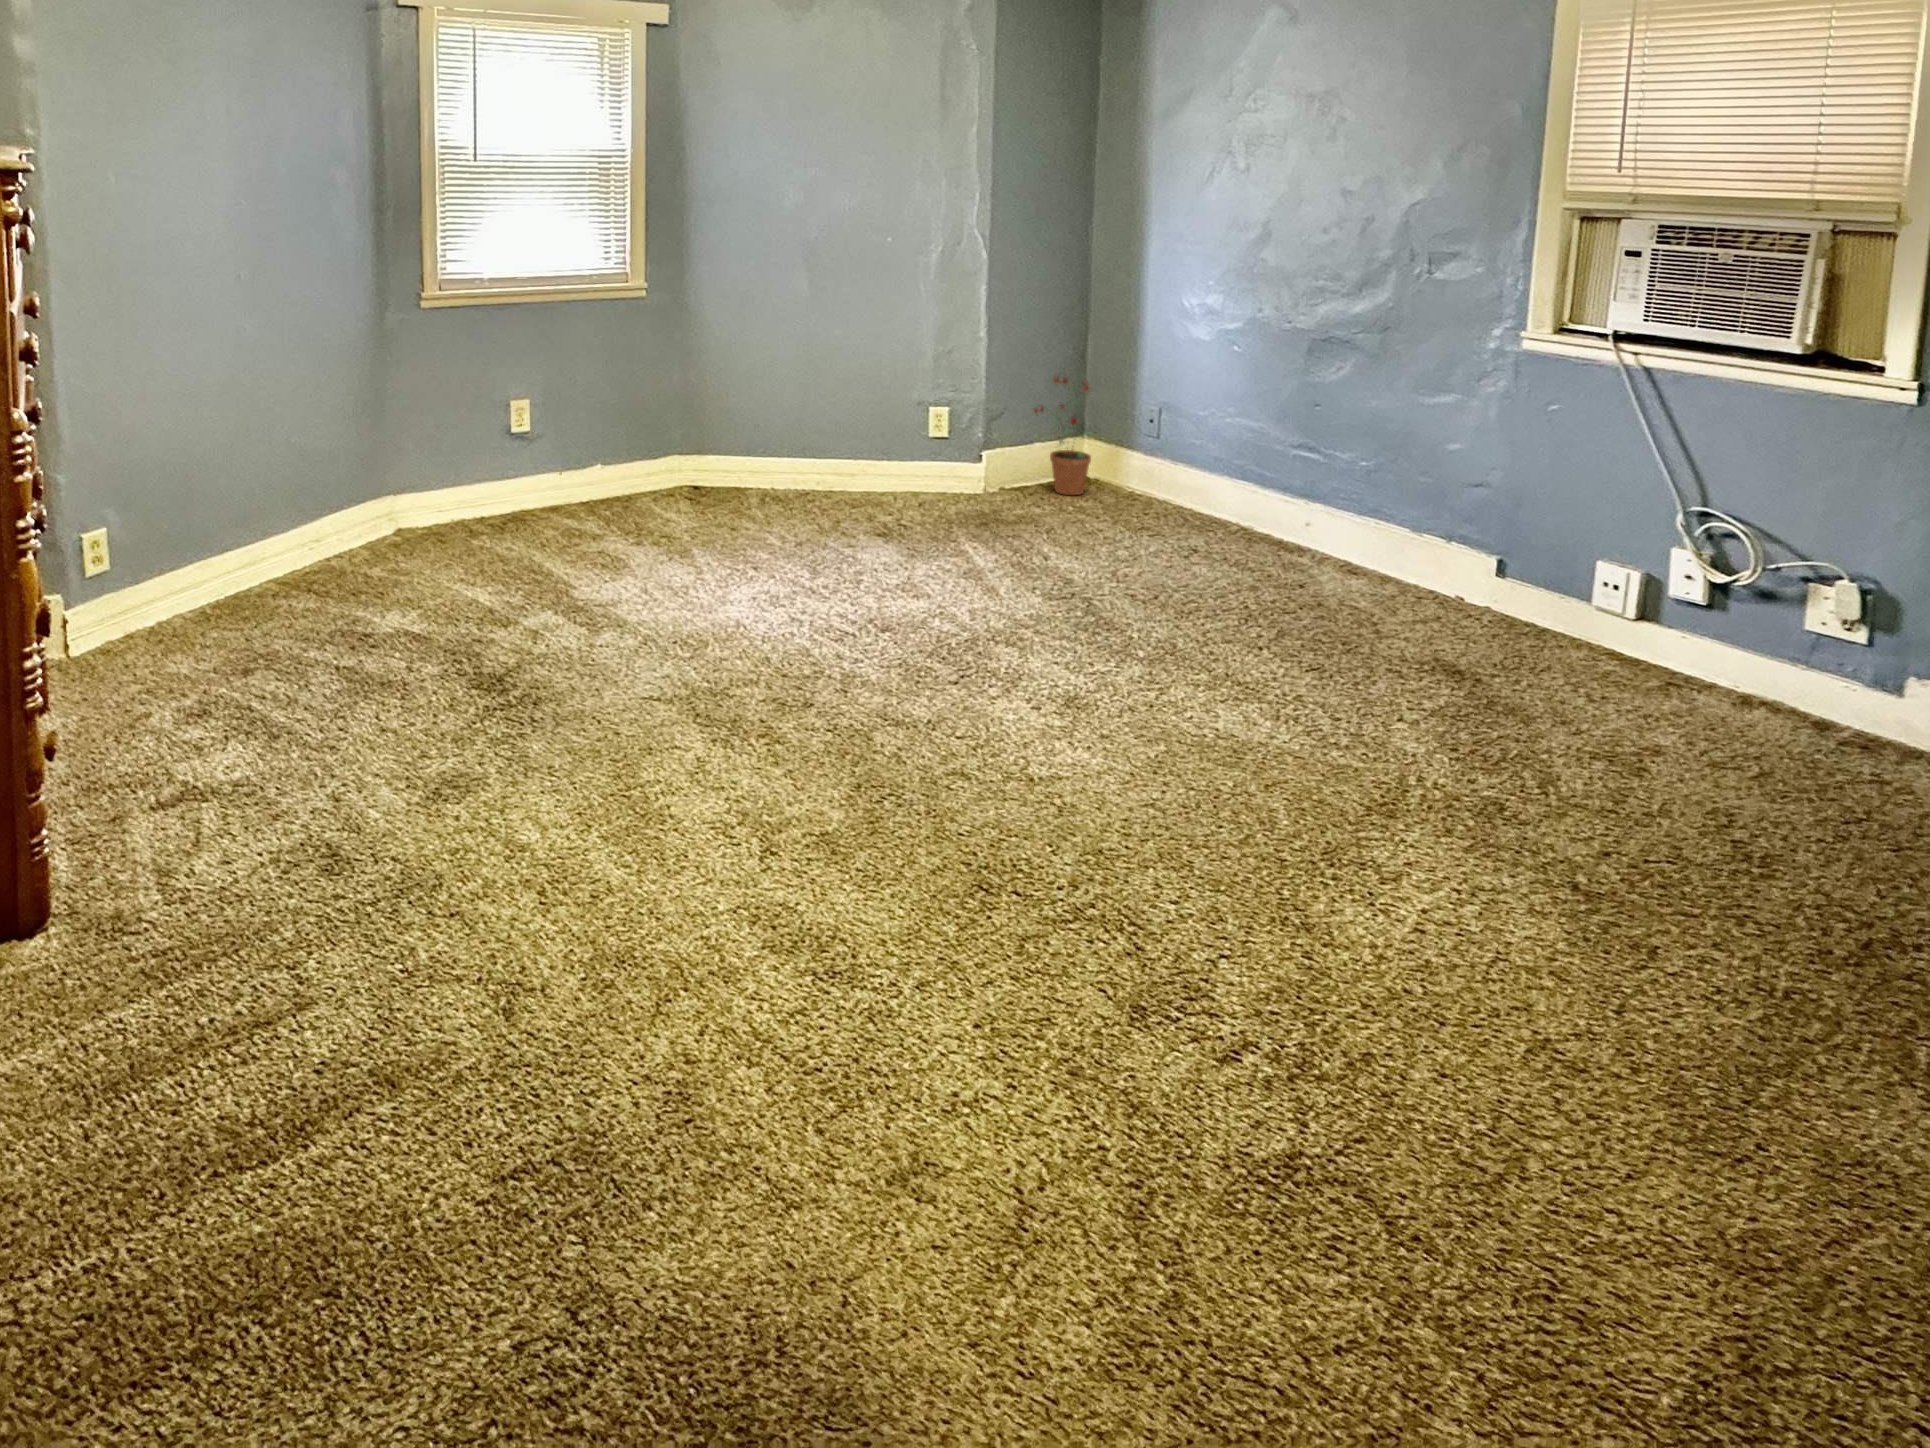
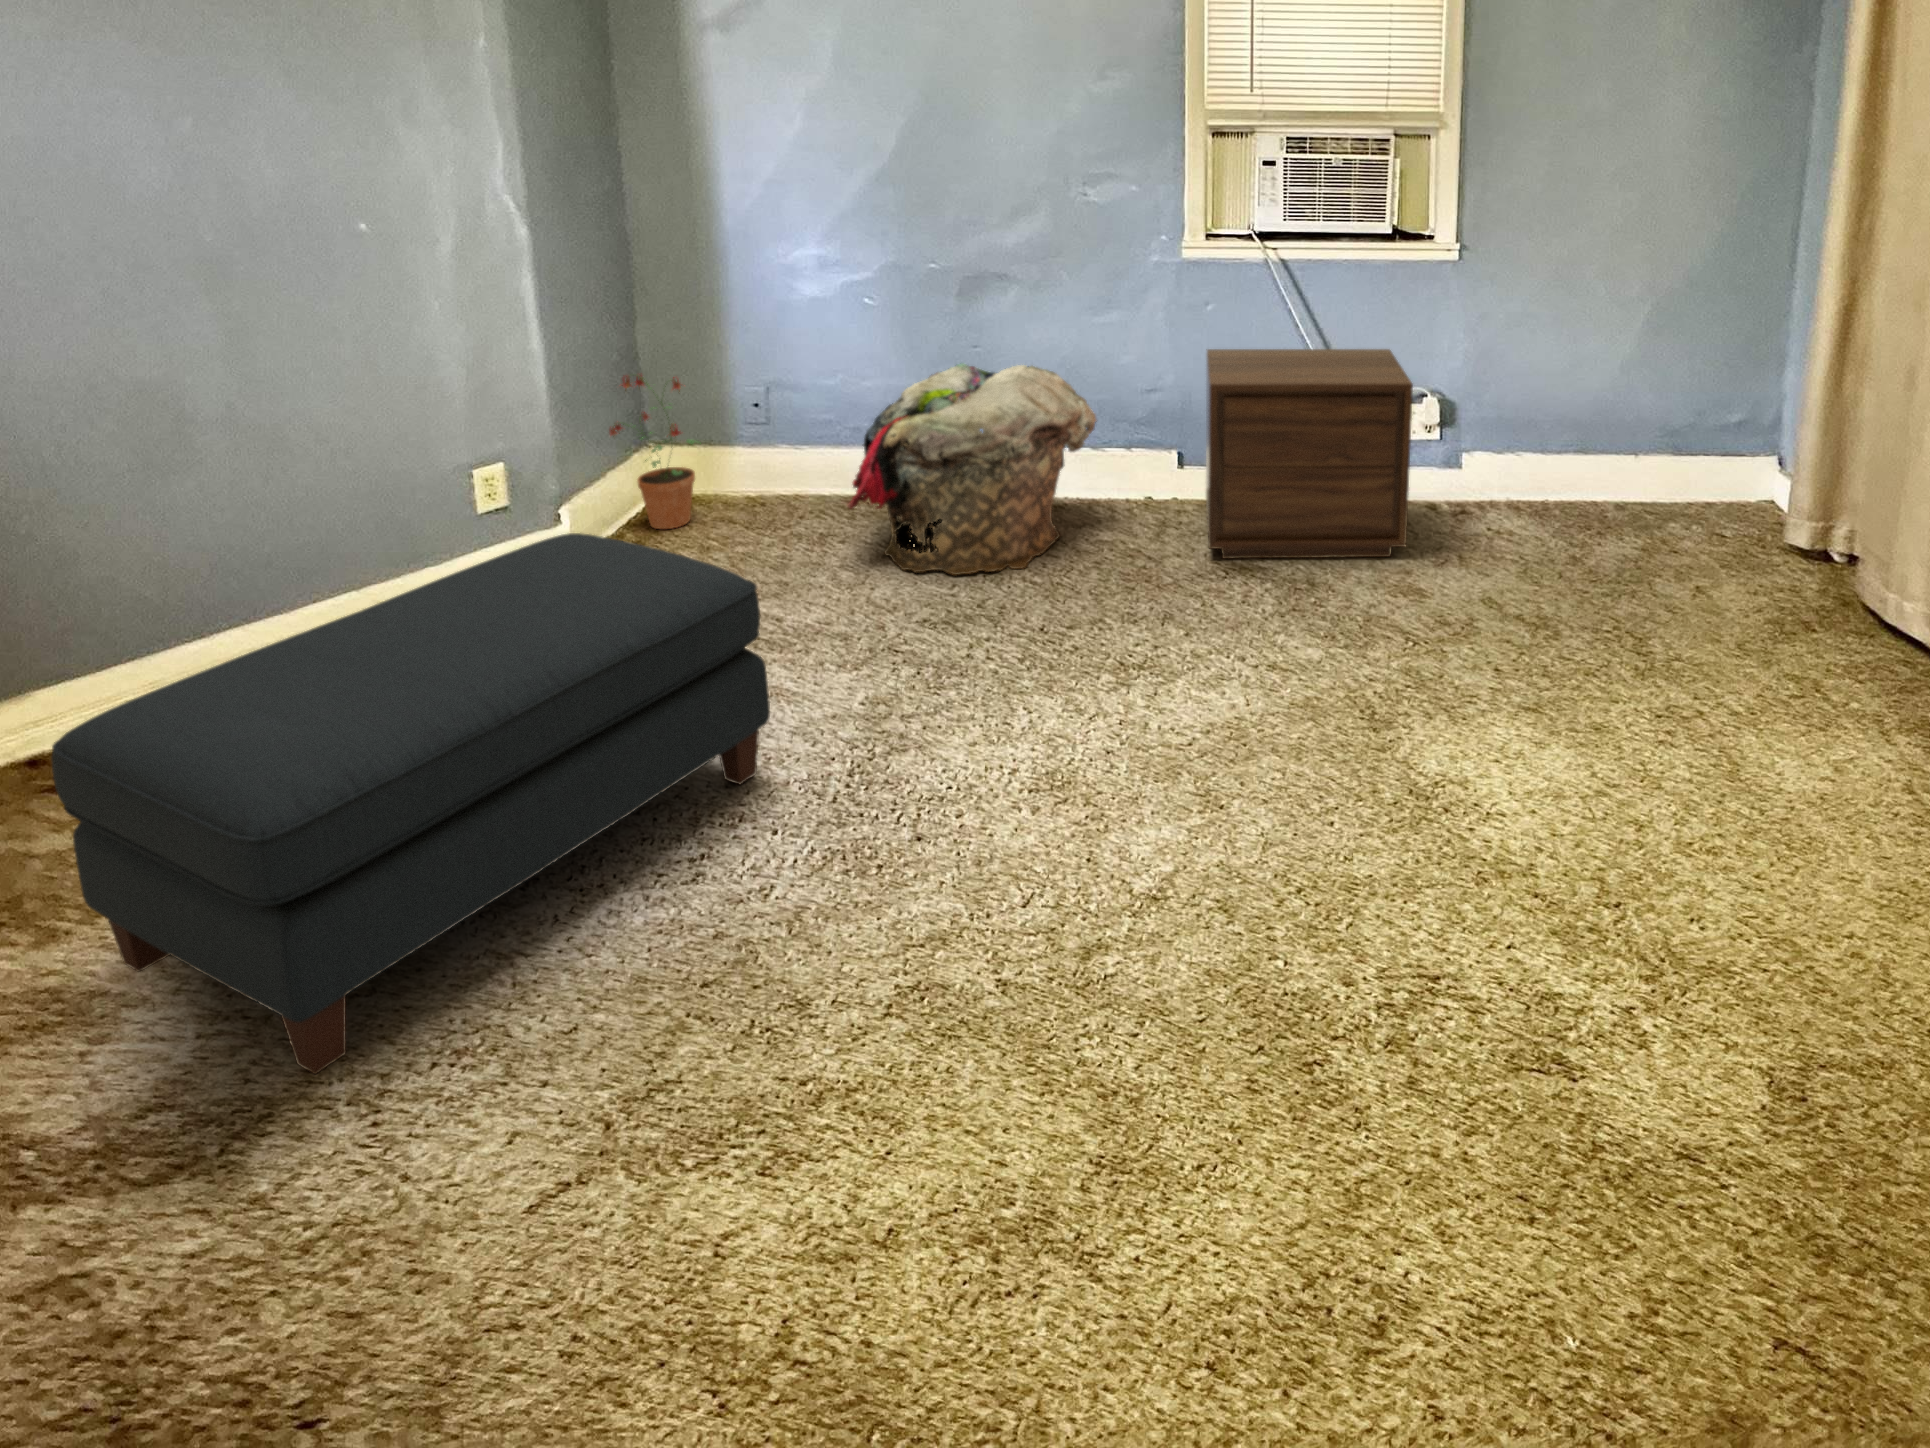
laundry basket: none [1138,409,1386,597] -> present [847,364,1097,575]
ottoman: none [615,430,927,619] -> present [52,533,770,1074]
nightstand: none [1434,449,1773,735] -> present [1206,349,1413,559]

